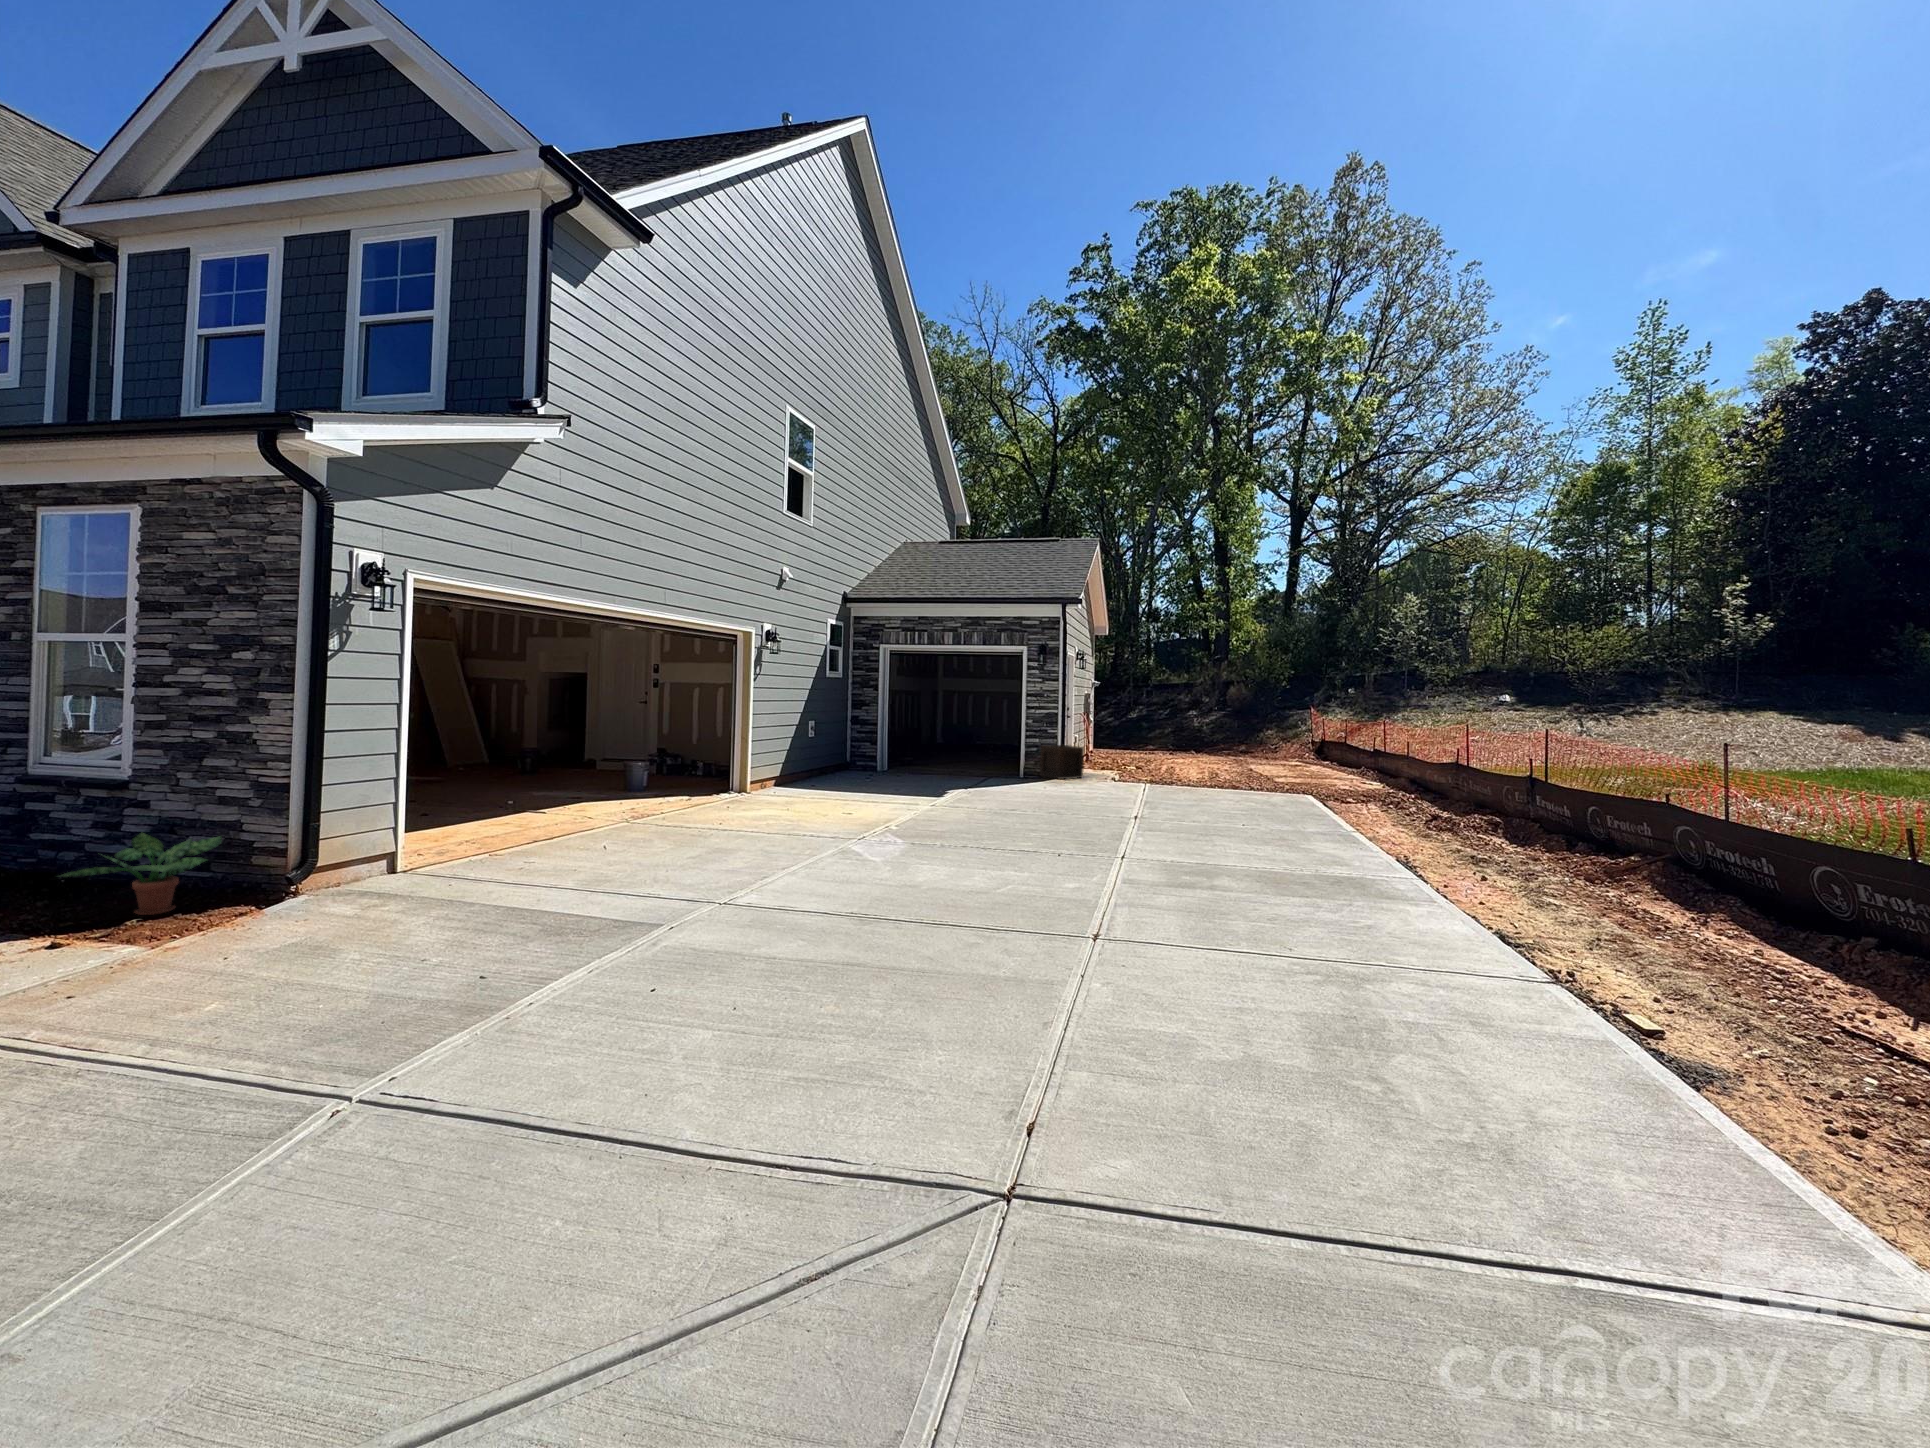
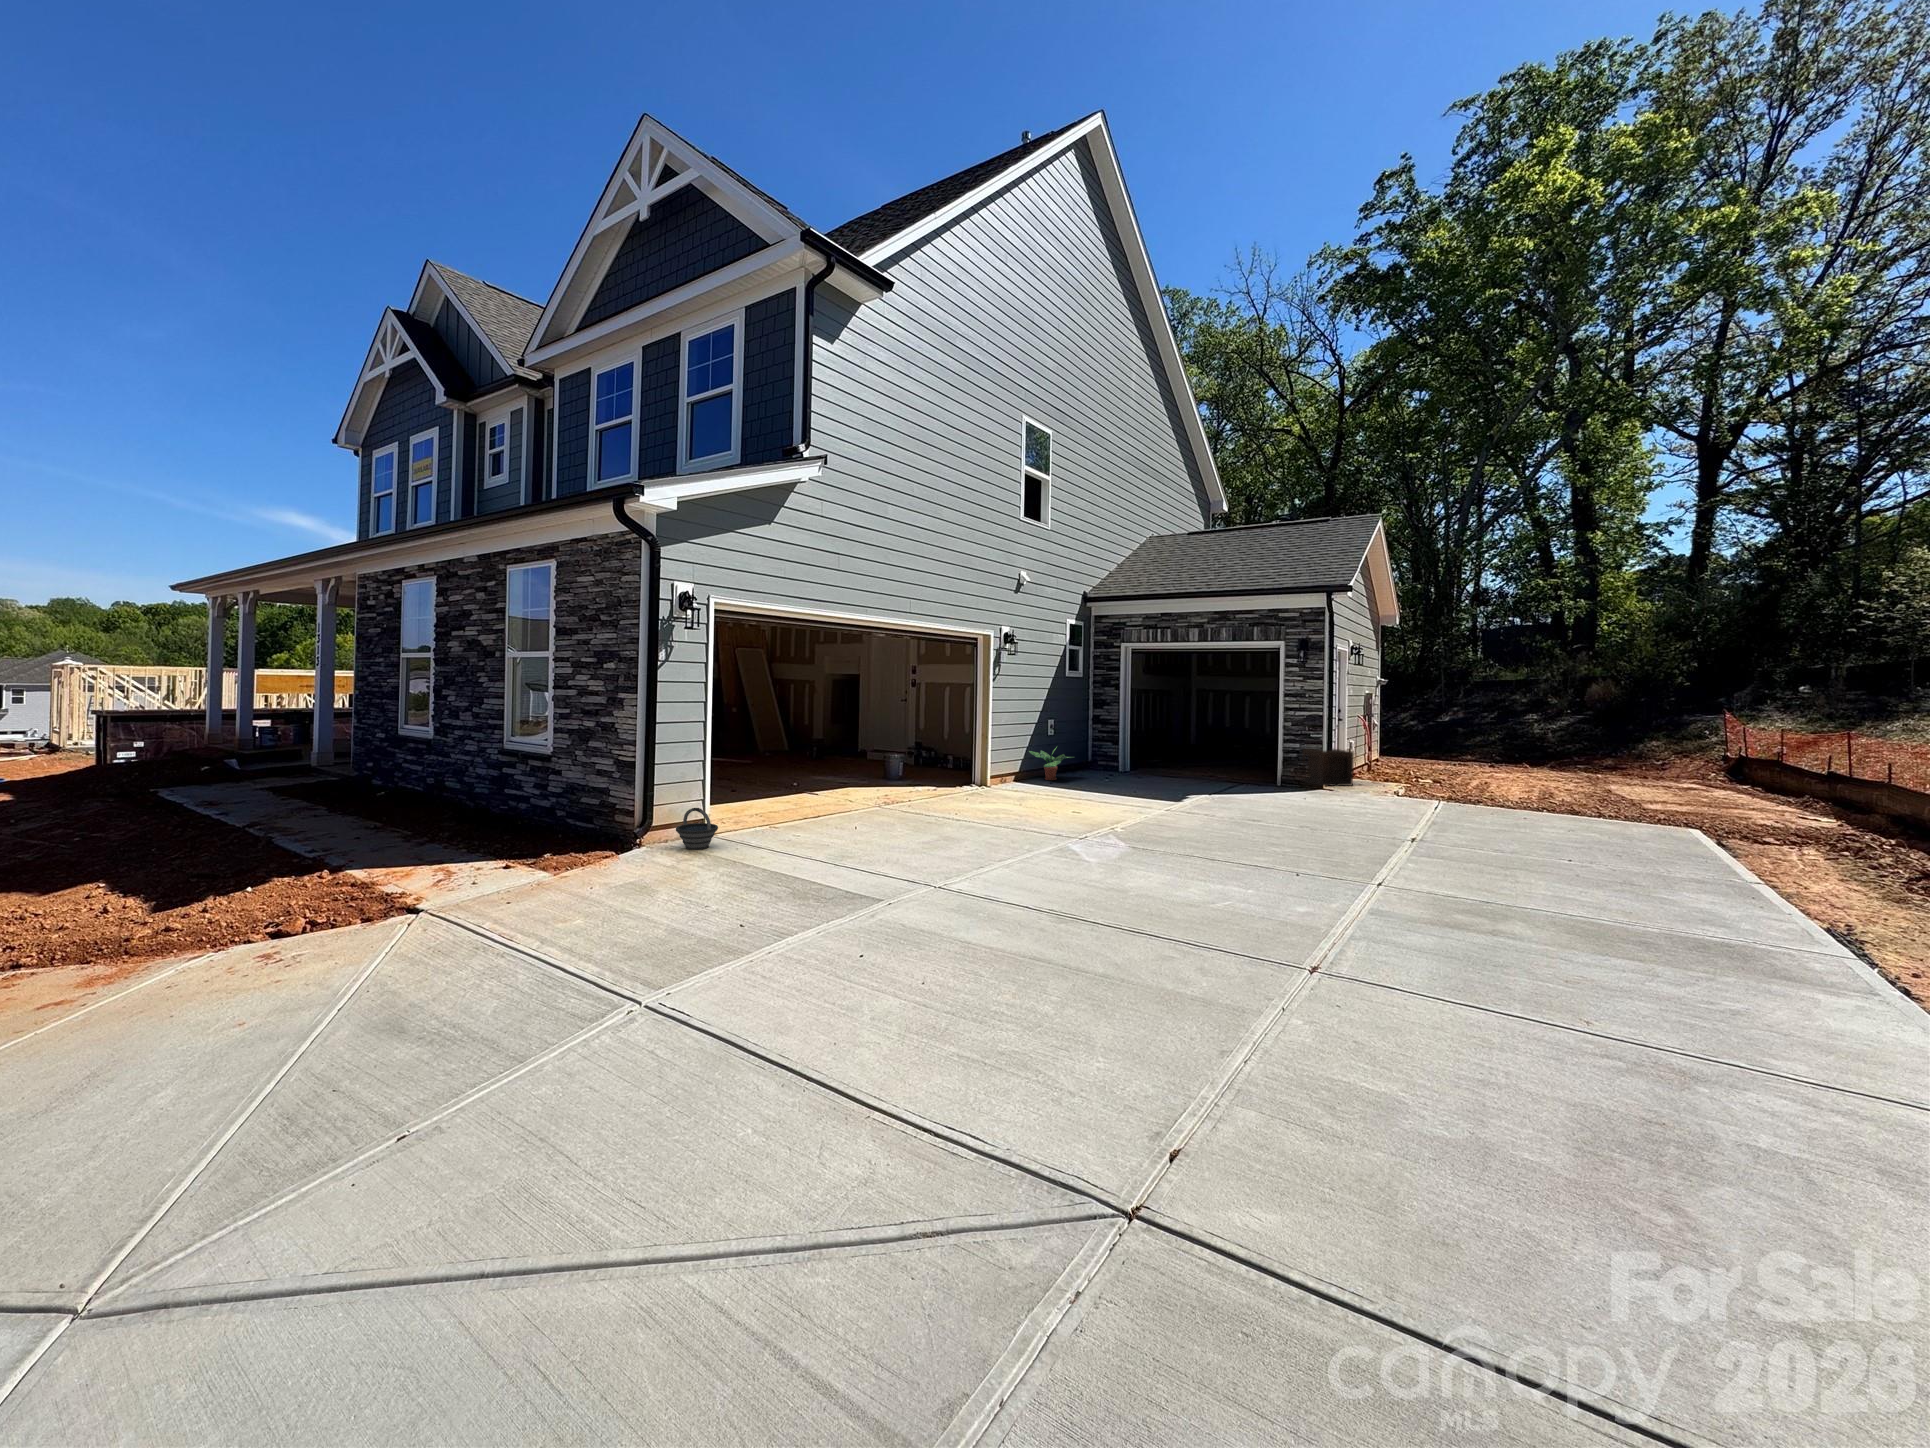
potted plant: present [60,833,222,915] -> present [1029,747,1074,780]
bucket: none [353,838,417,891] -> present [676,808,718,850]

